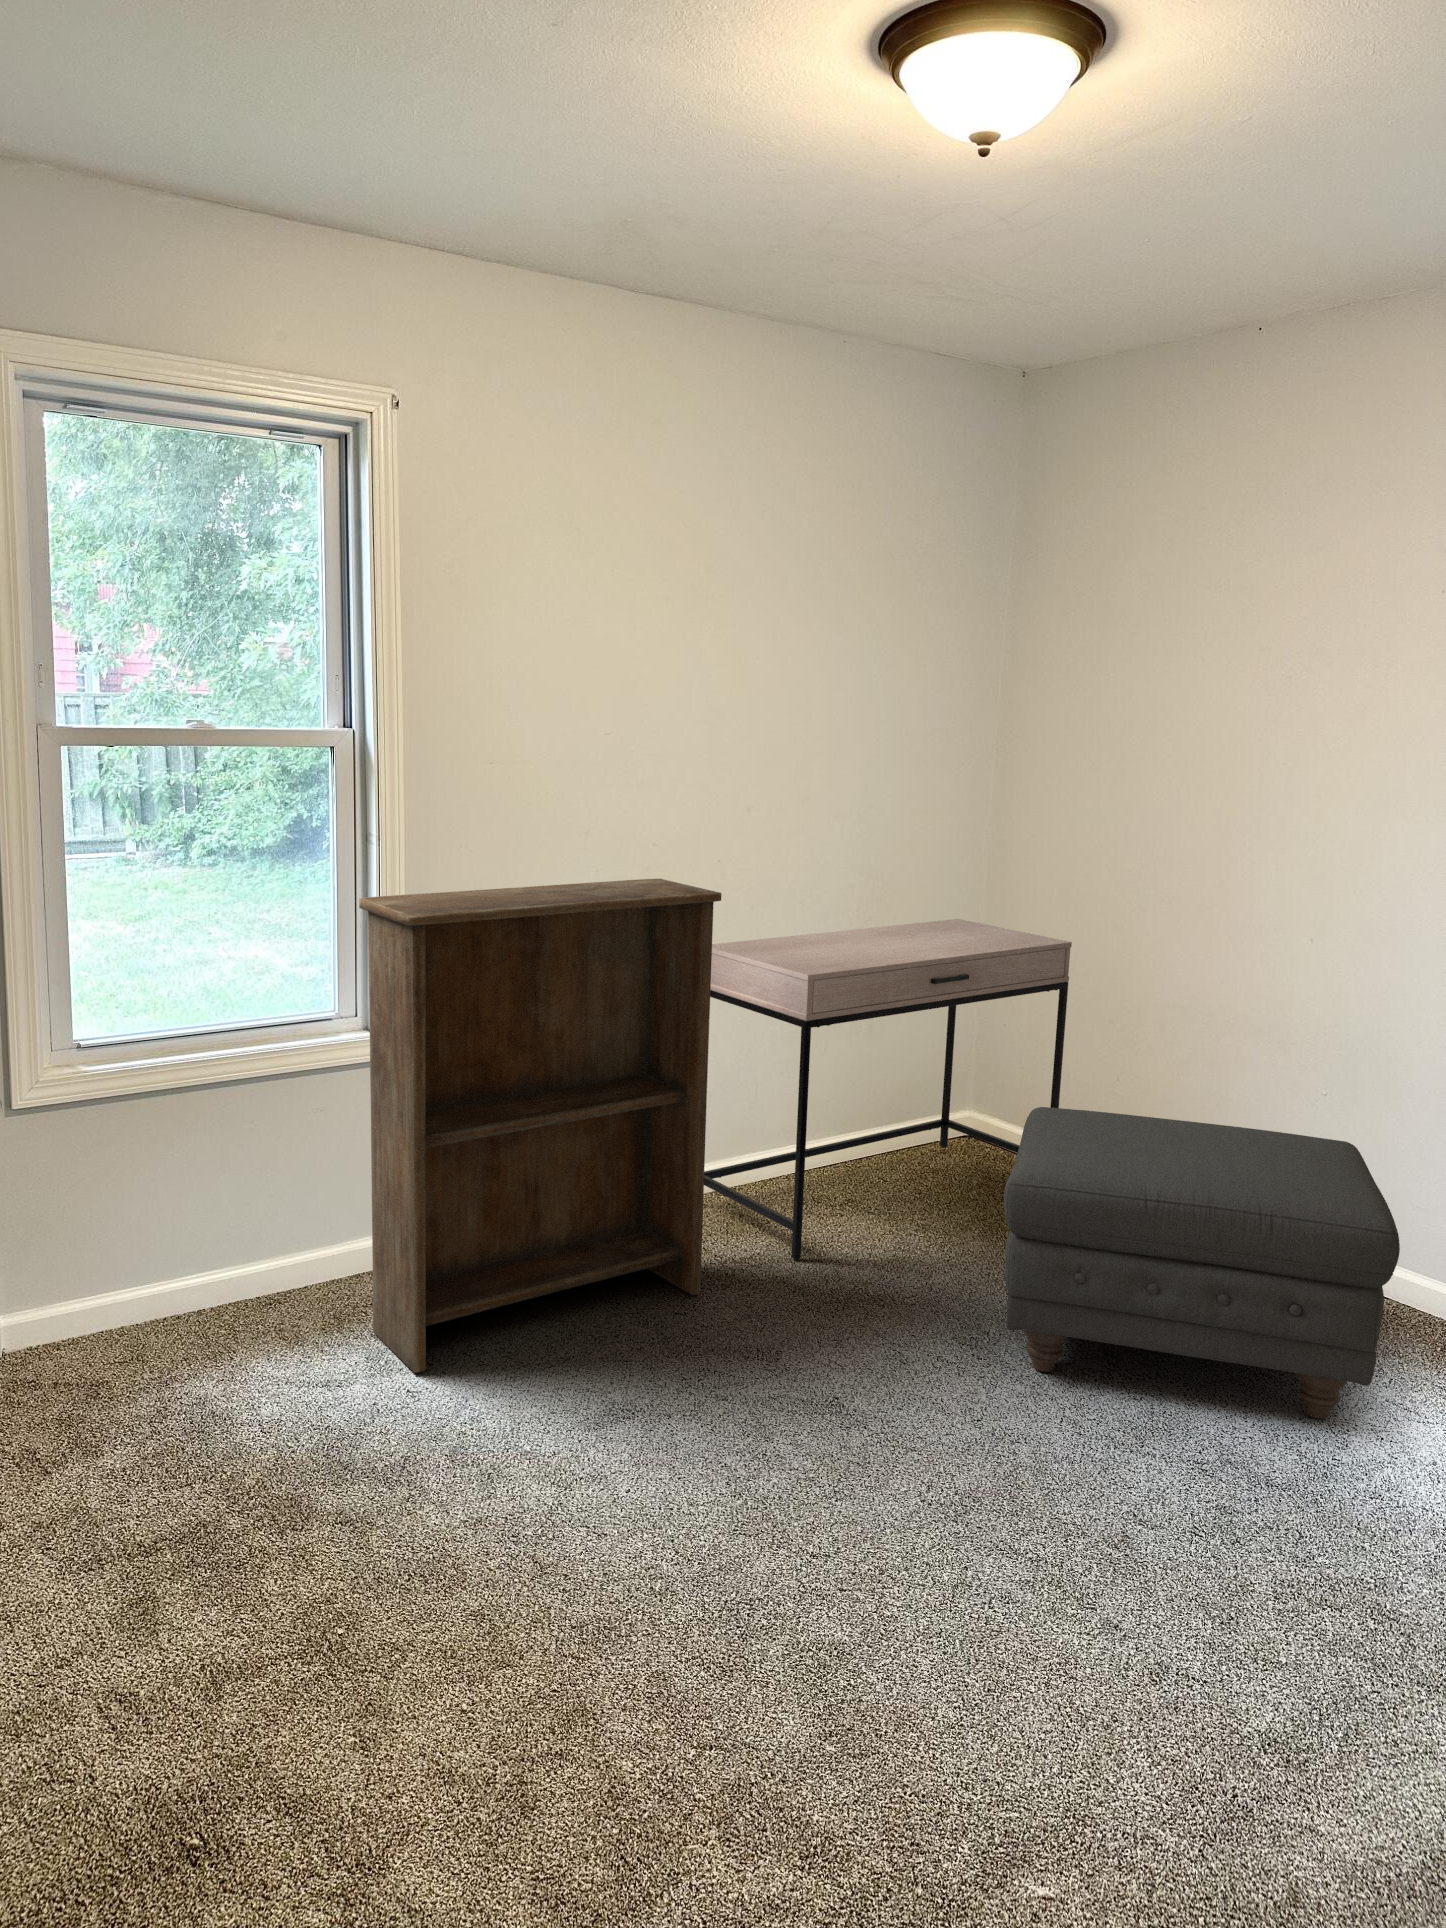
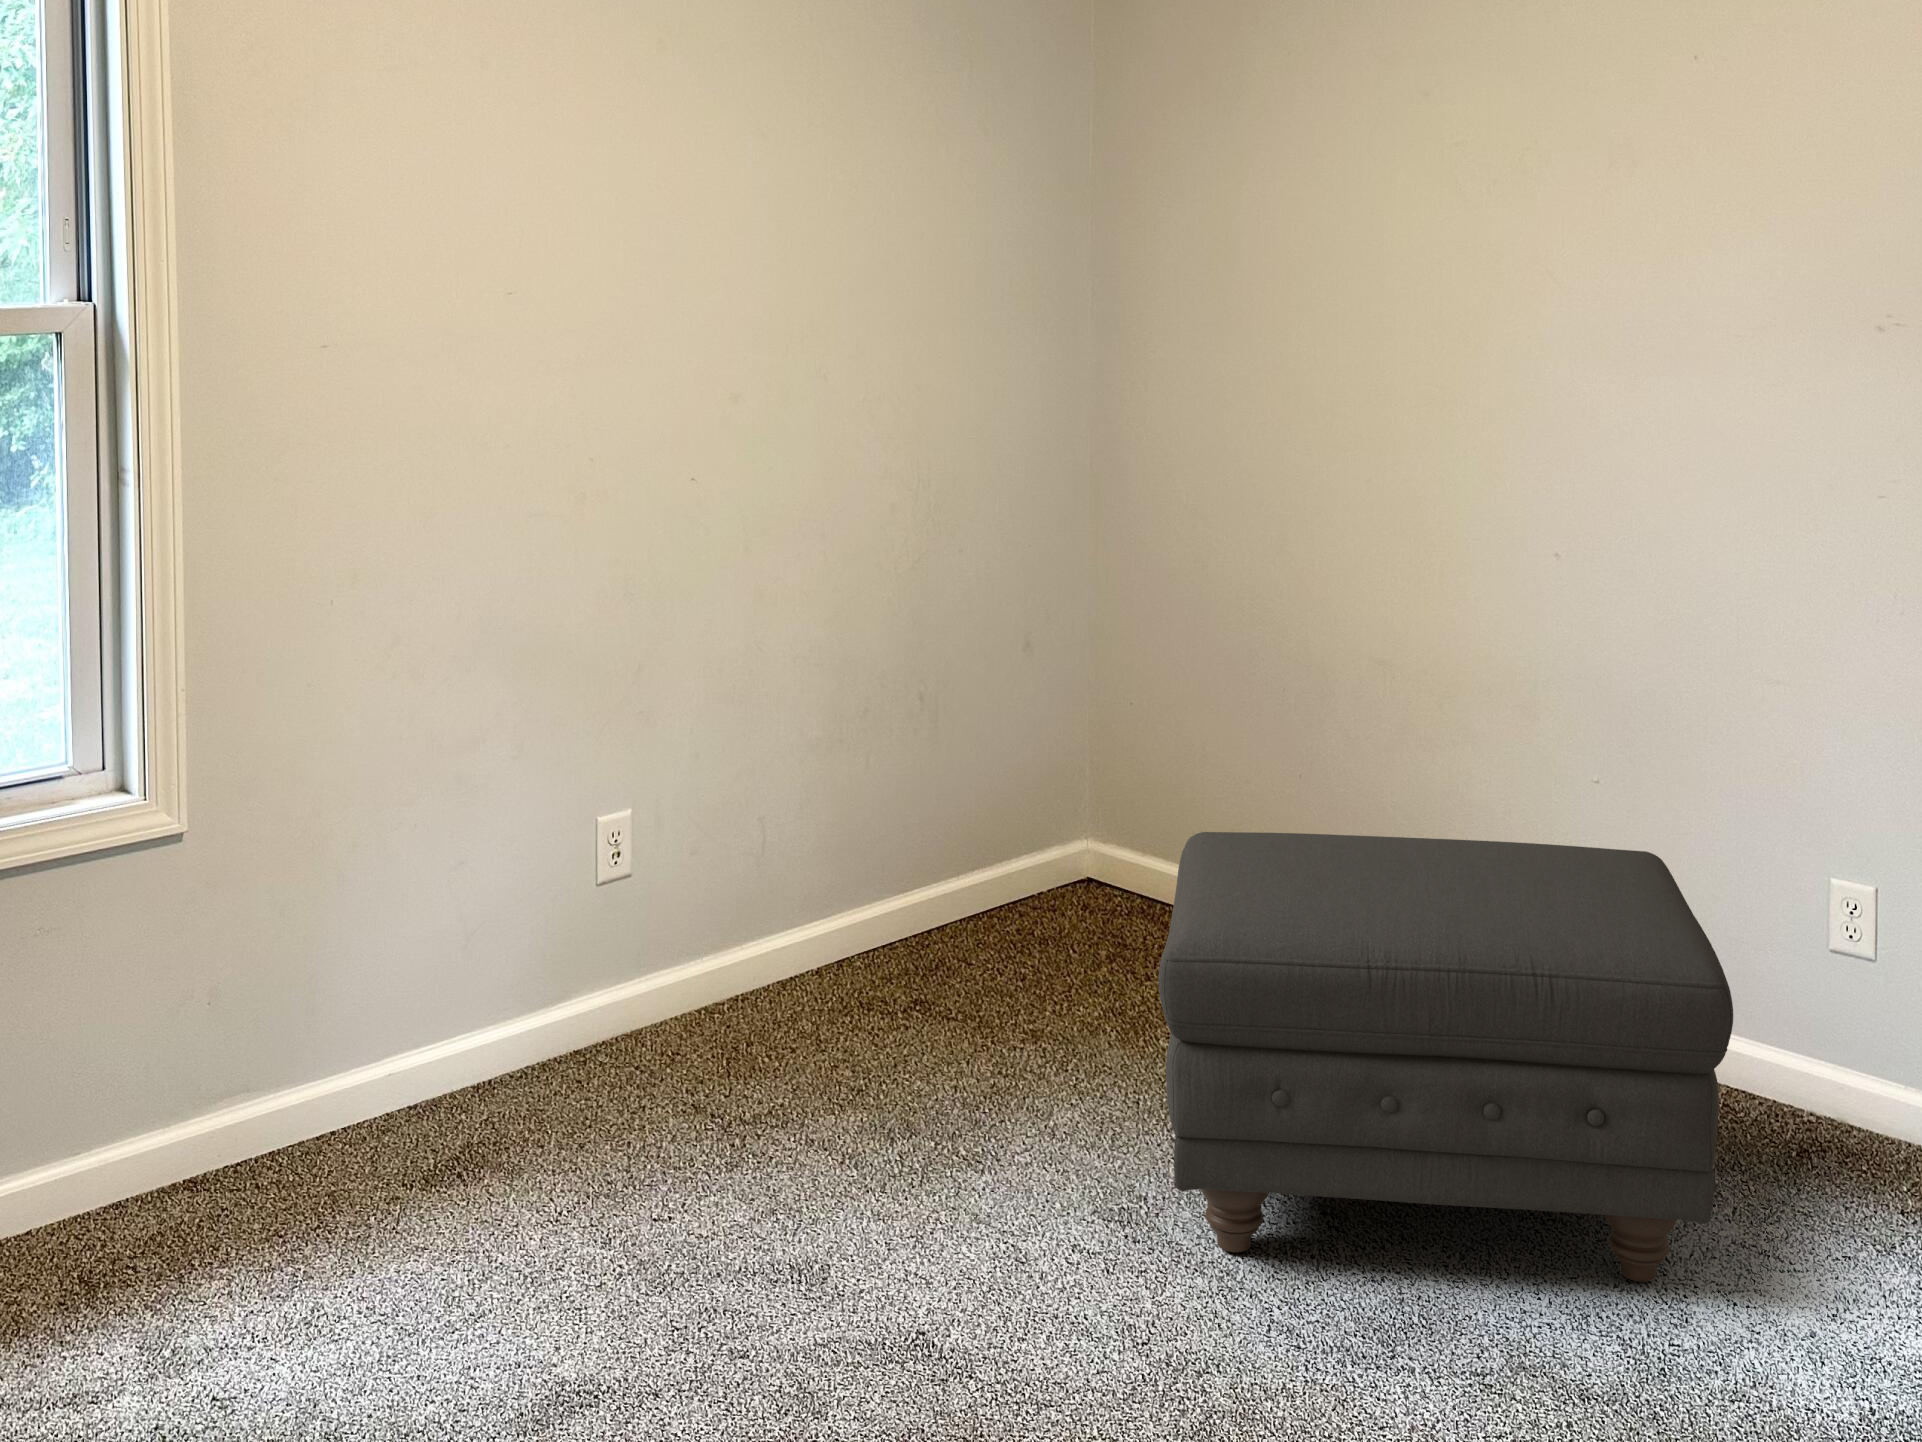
bookshelf: present [359,879,721,1373] -> none [110,511,697,1365]
desk: present [704,919,1072,1260] -> none [661,540,1229,1109]

